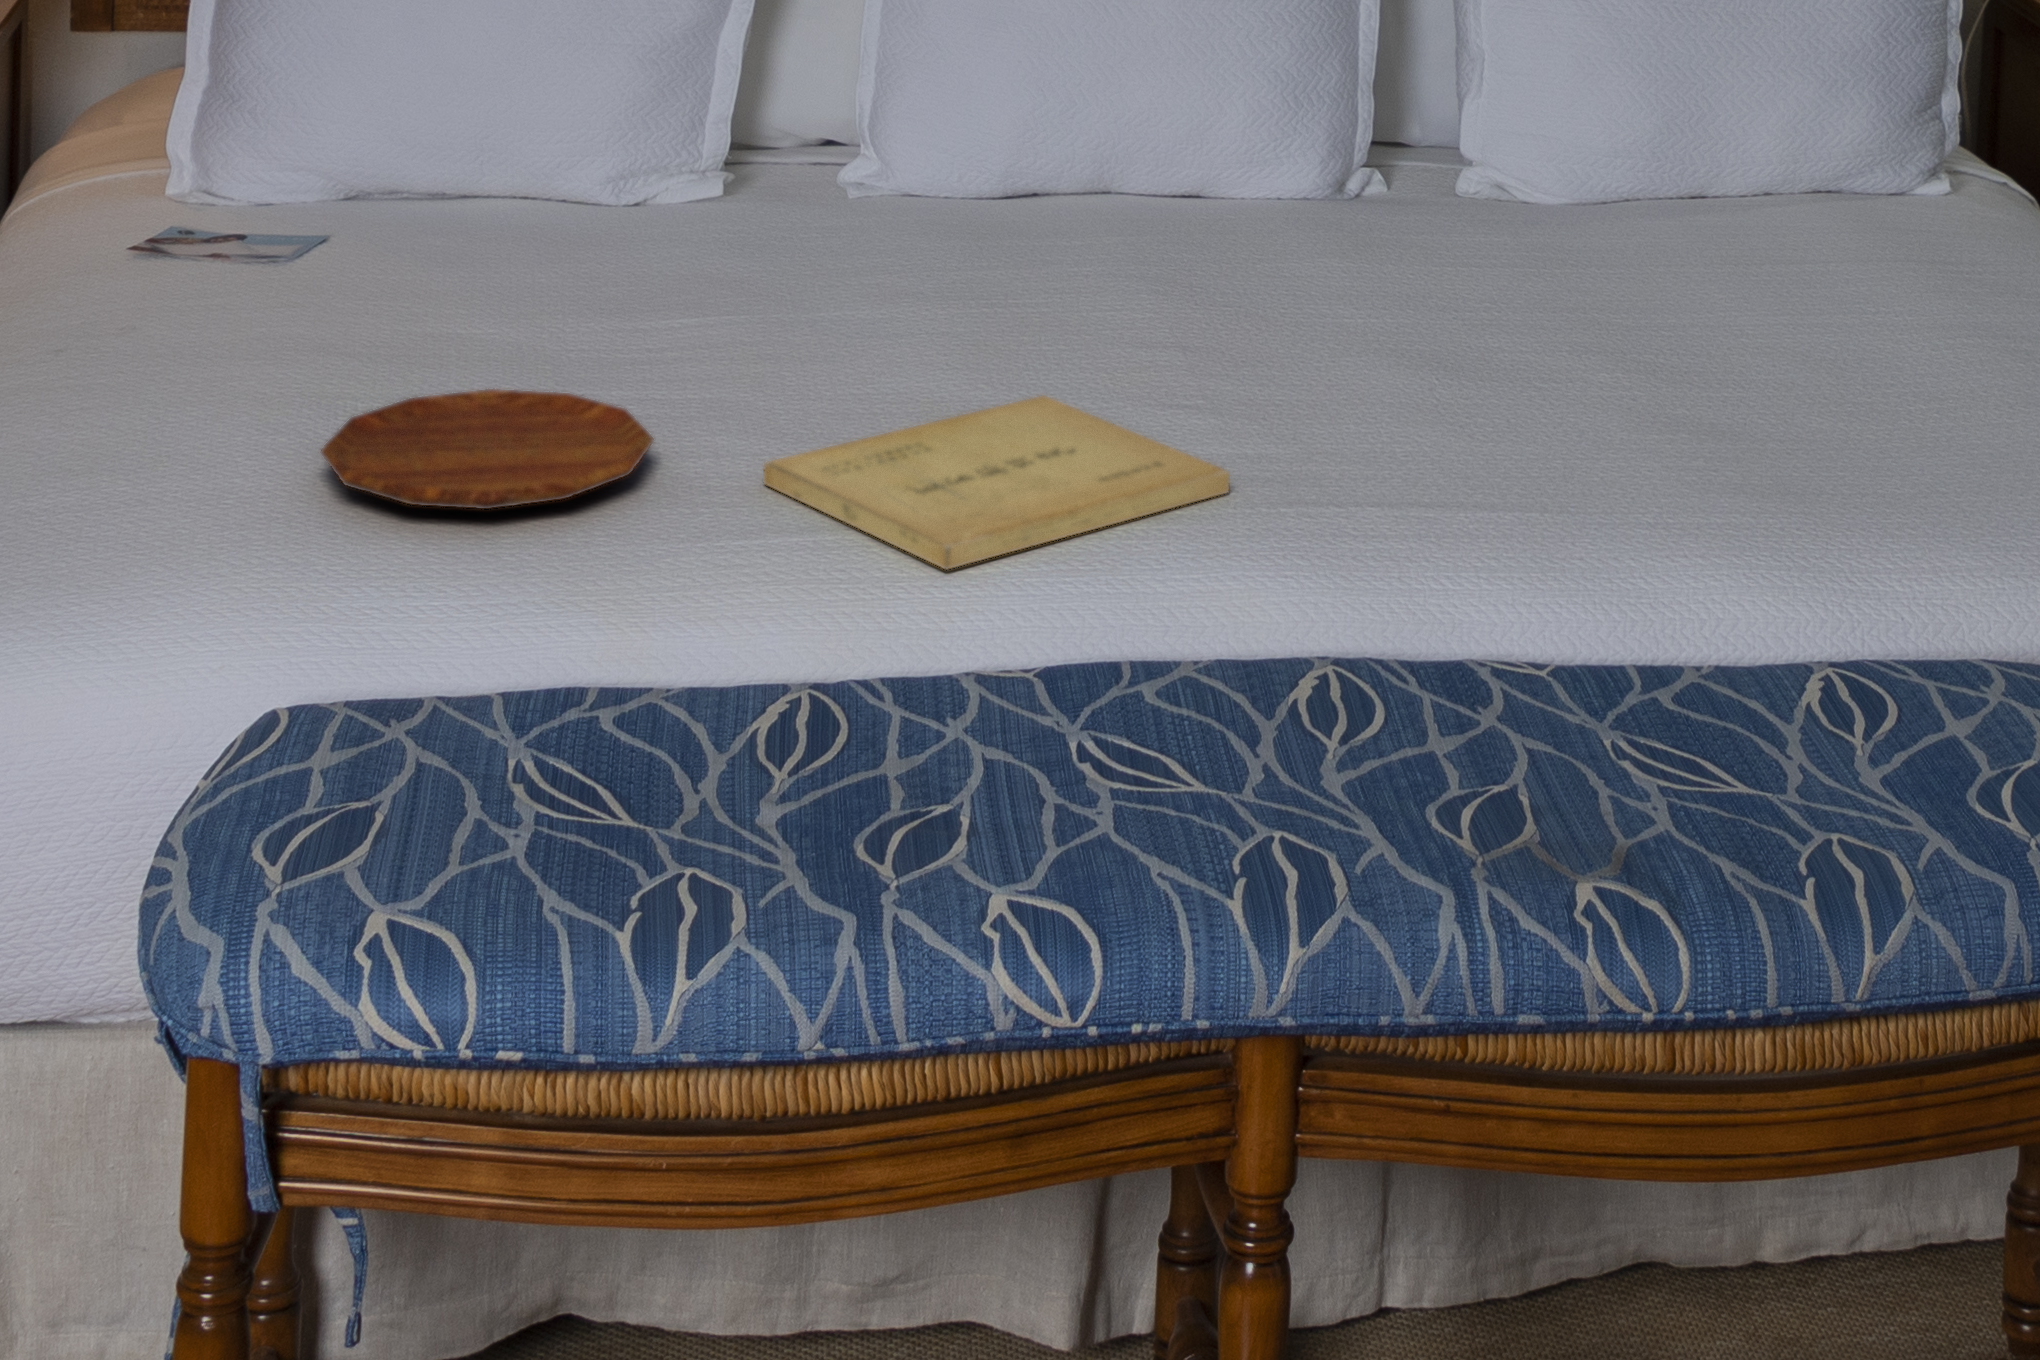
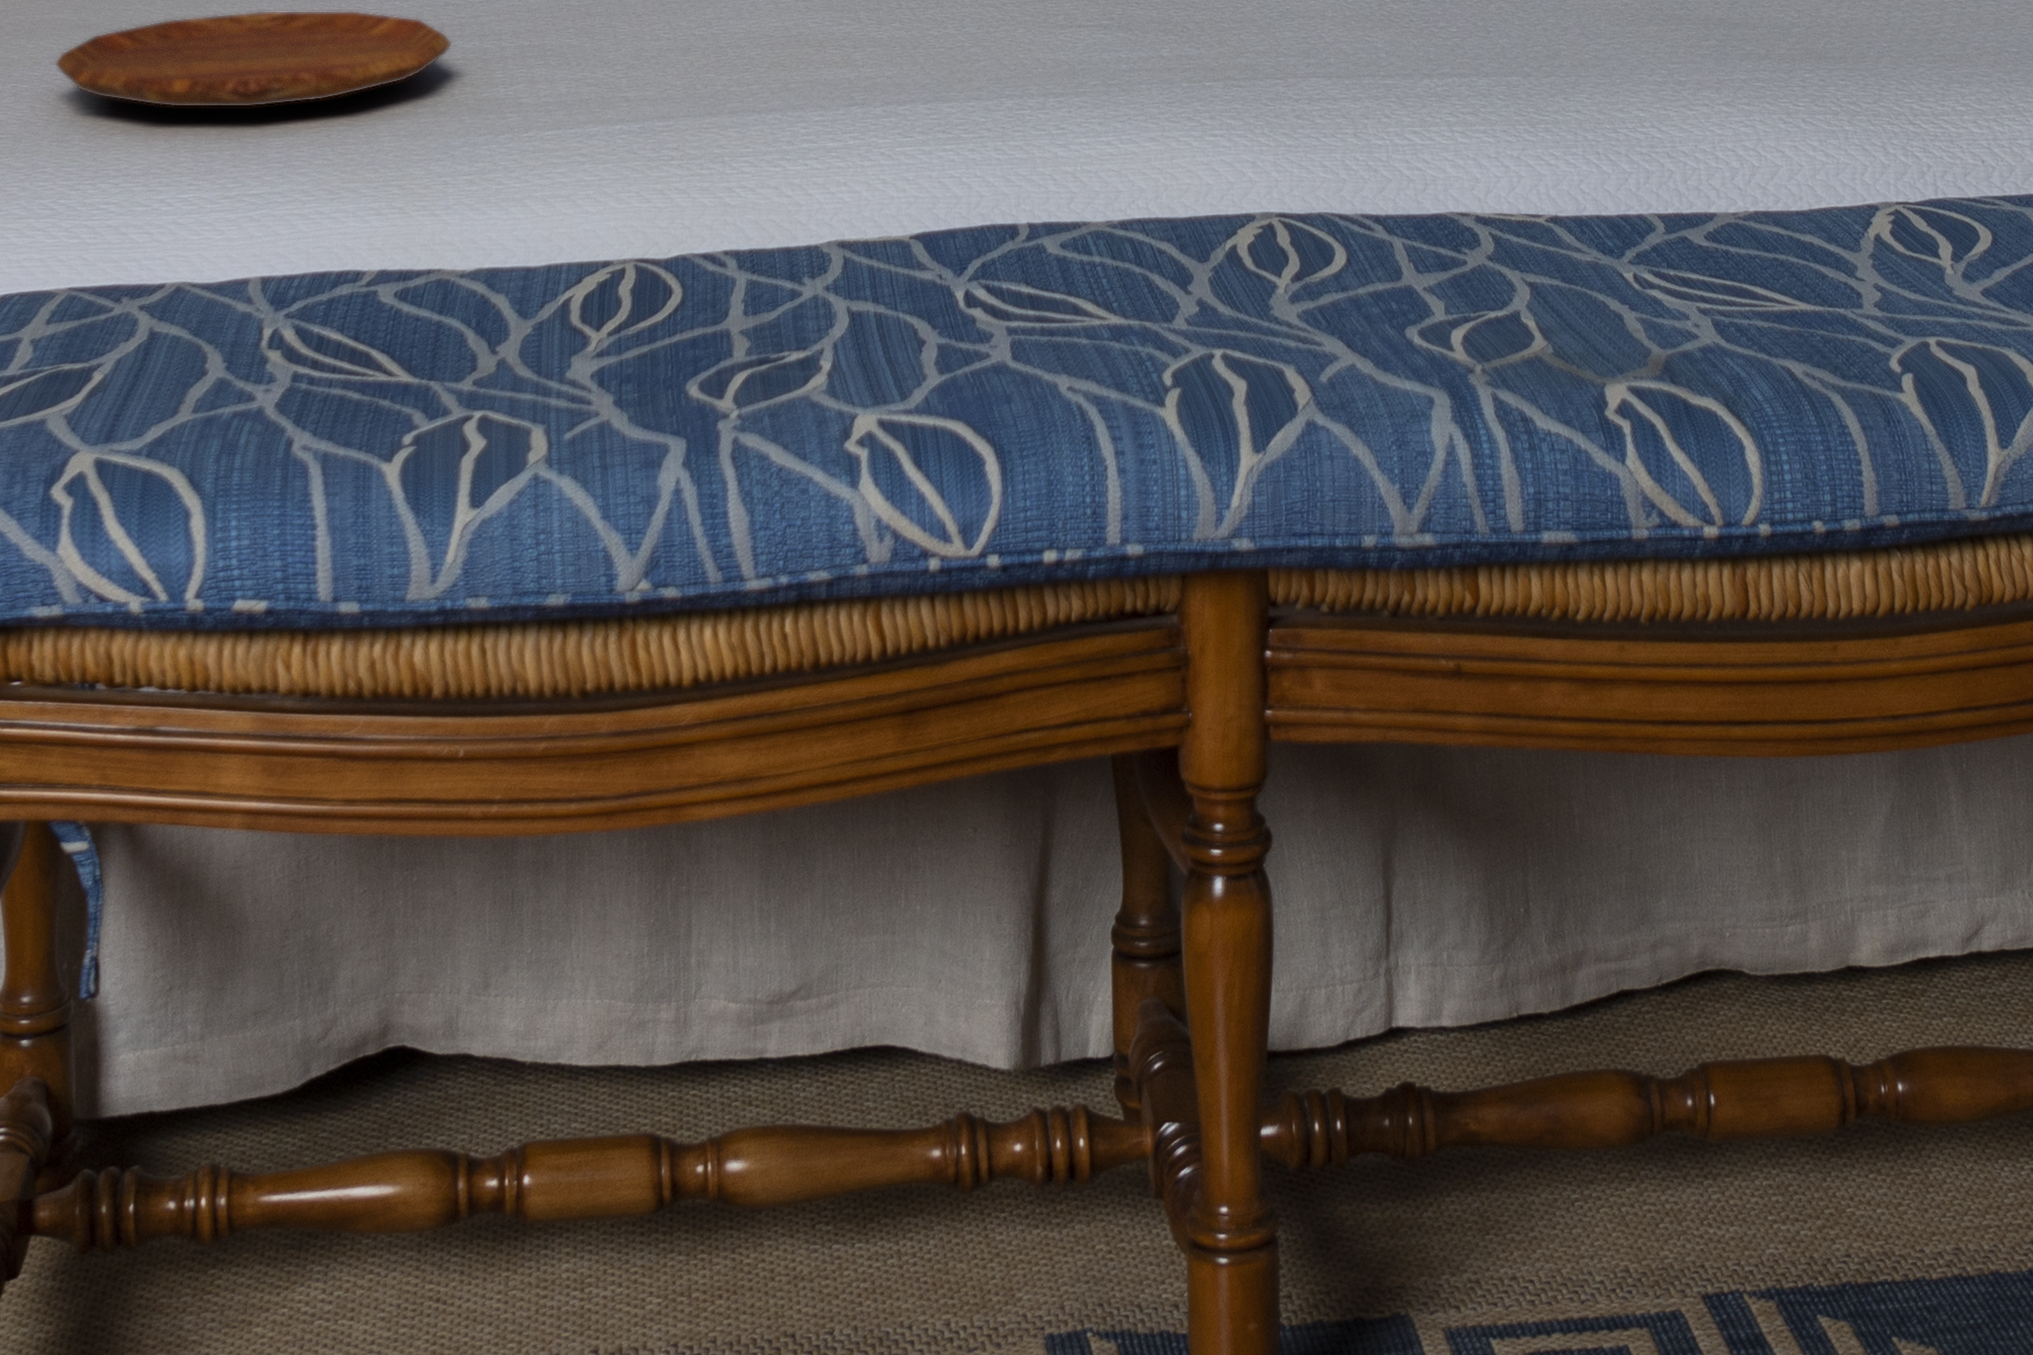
book: present [763,396,1230,569] -> none [581,3,1141,138]

